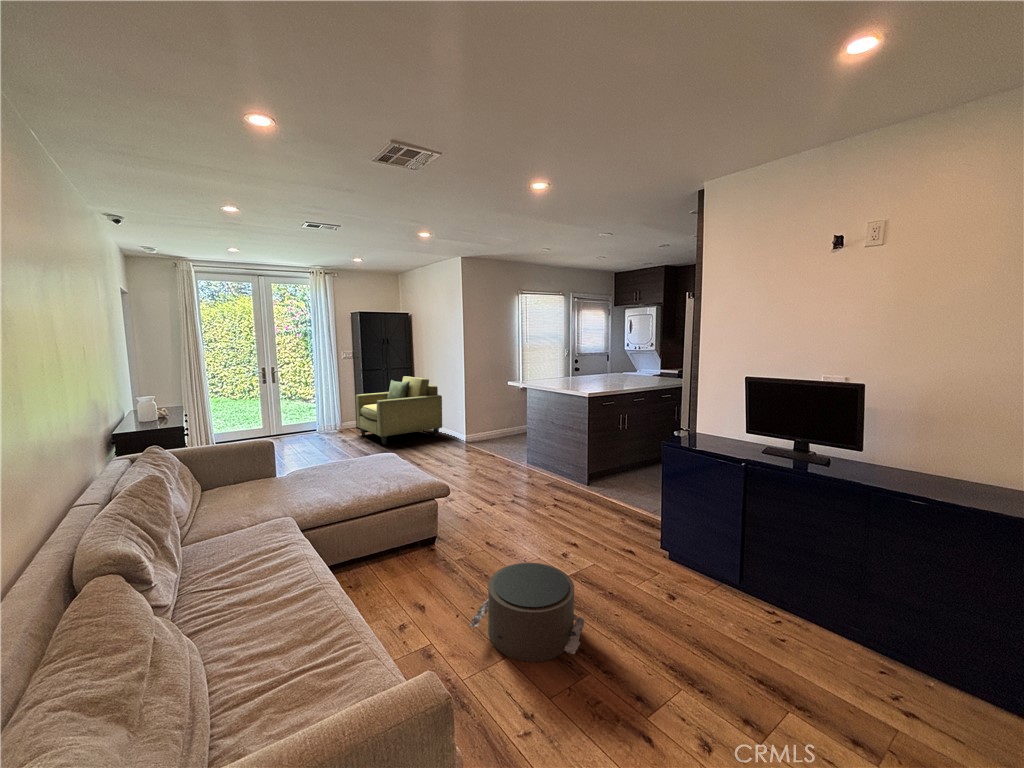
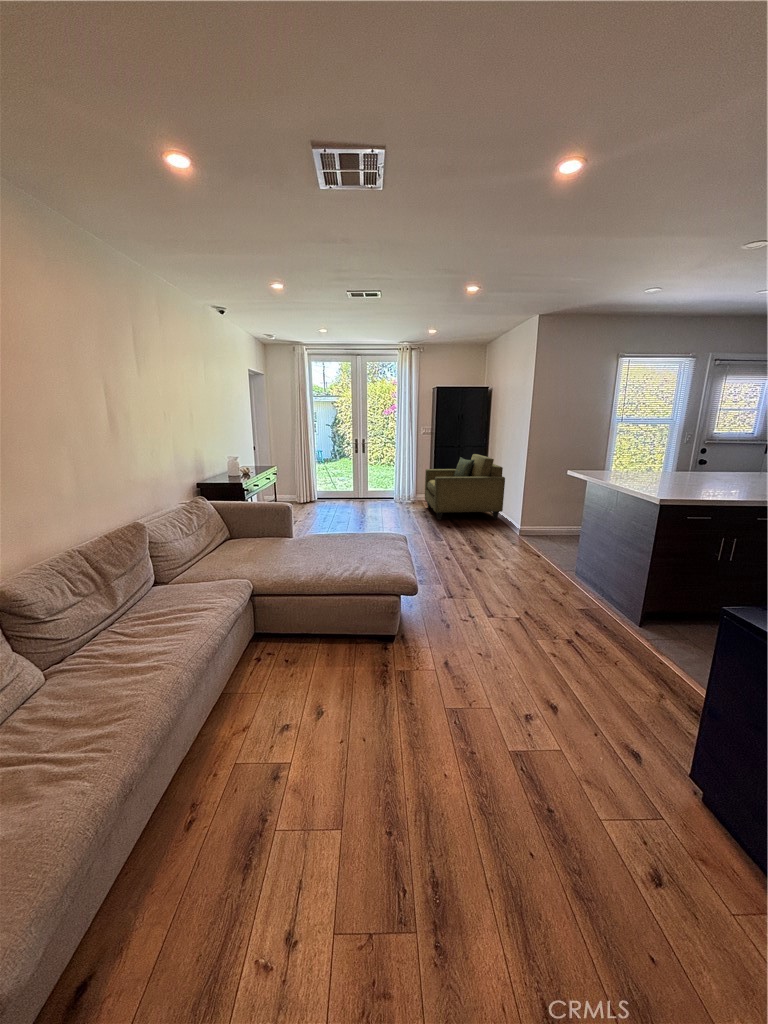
pouf: present [469,563,585,662] -> none [327,712,462,890]

